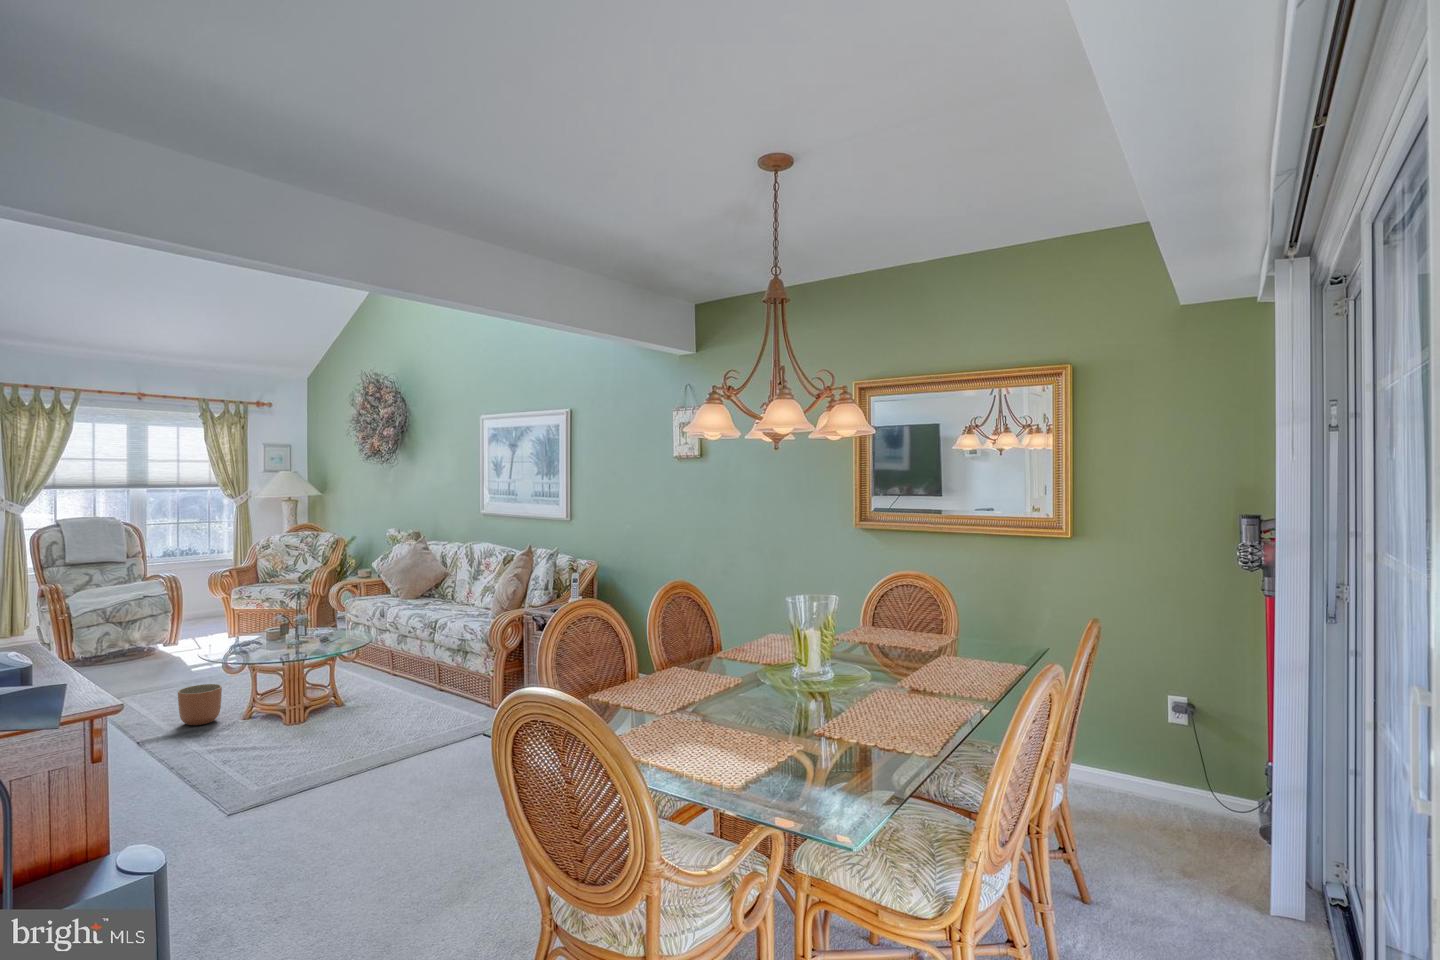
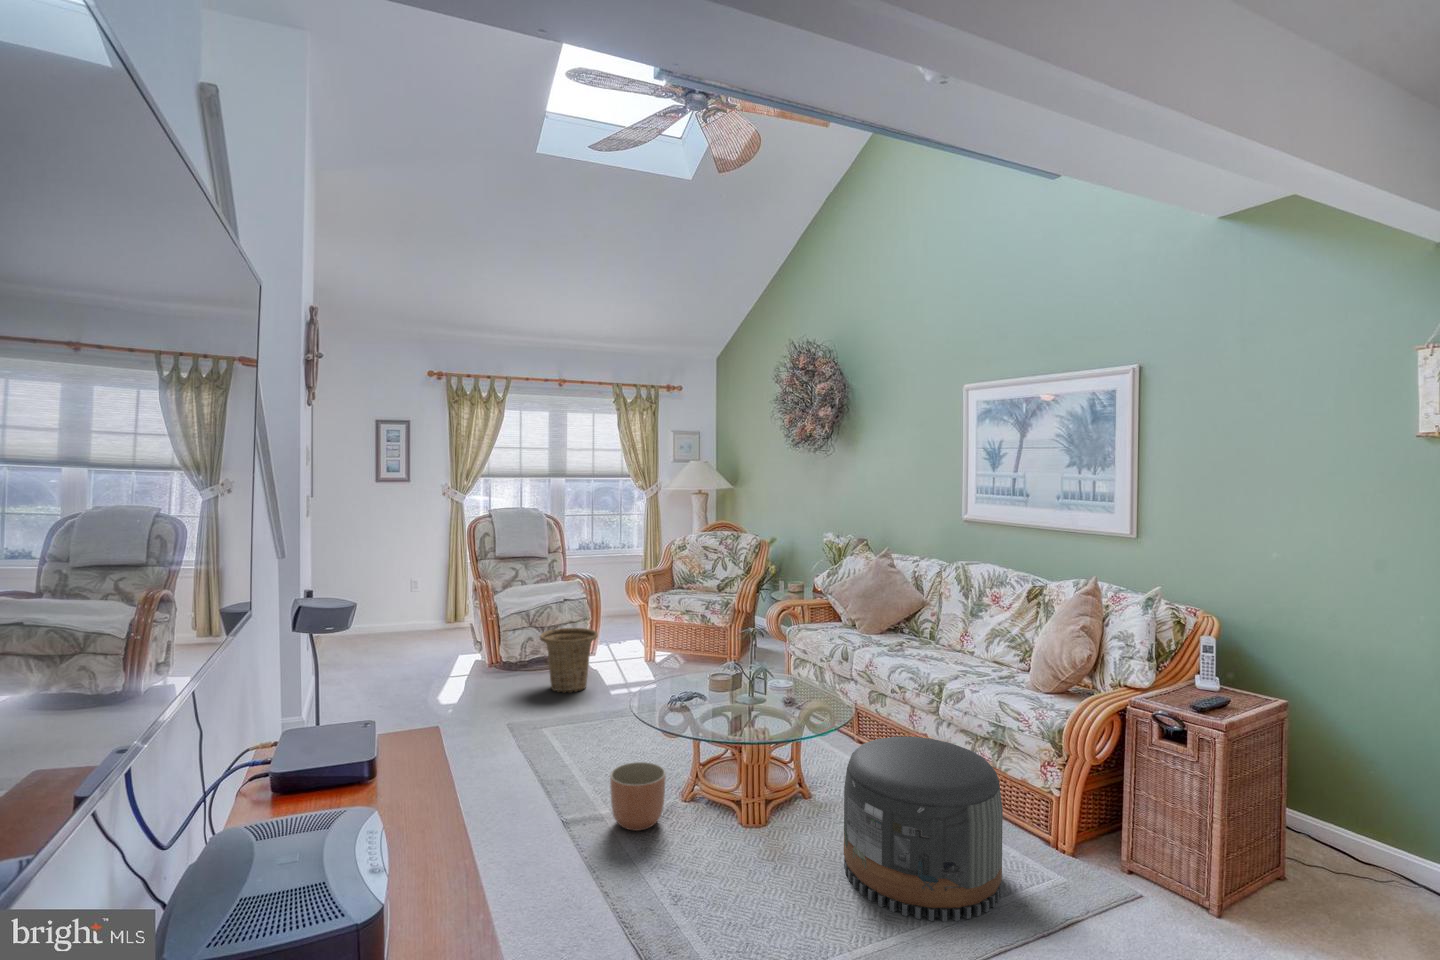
basket: none [117,618,177,671] -> present [540,628,598,693]
pouf: none [340,643,436,732] -> present [844,737,1003,921]

